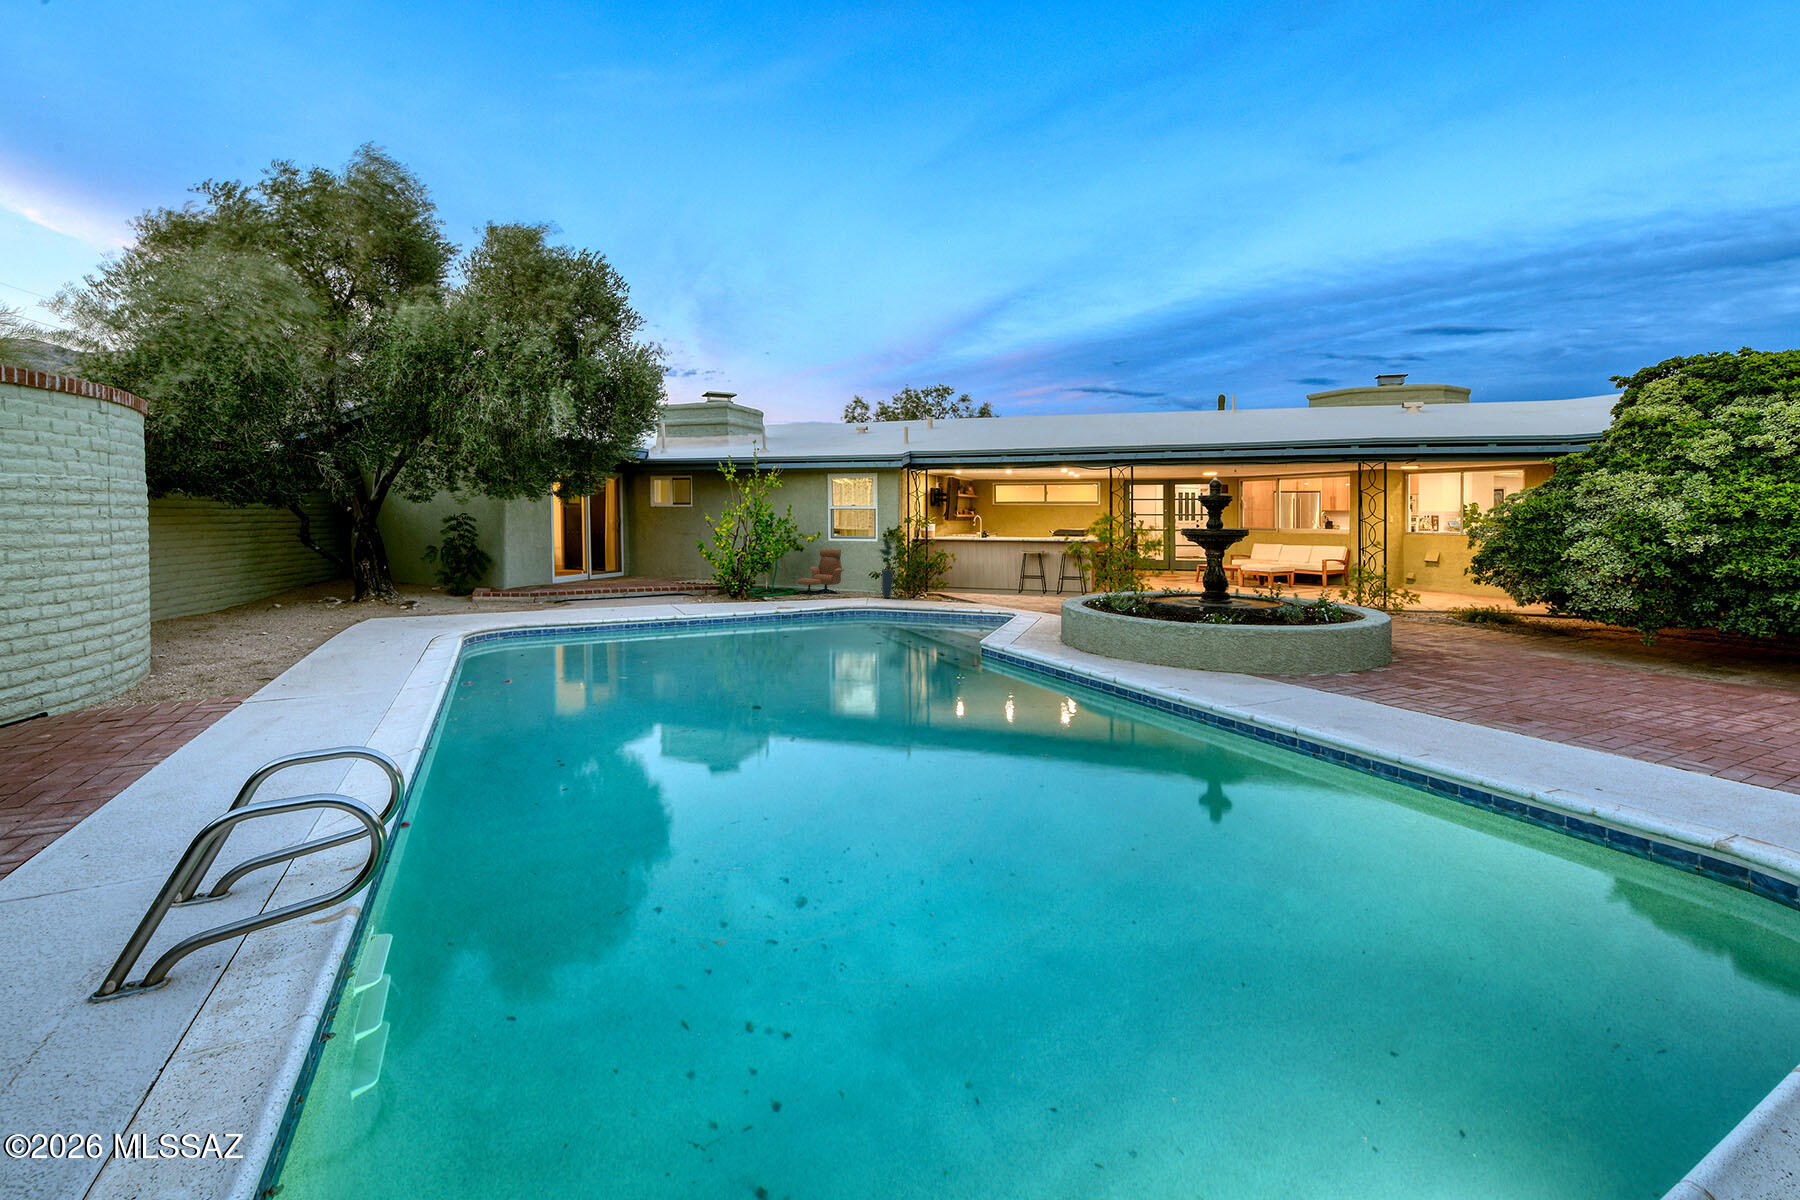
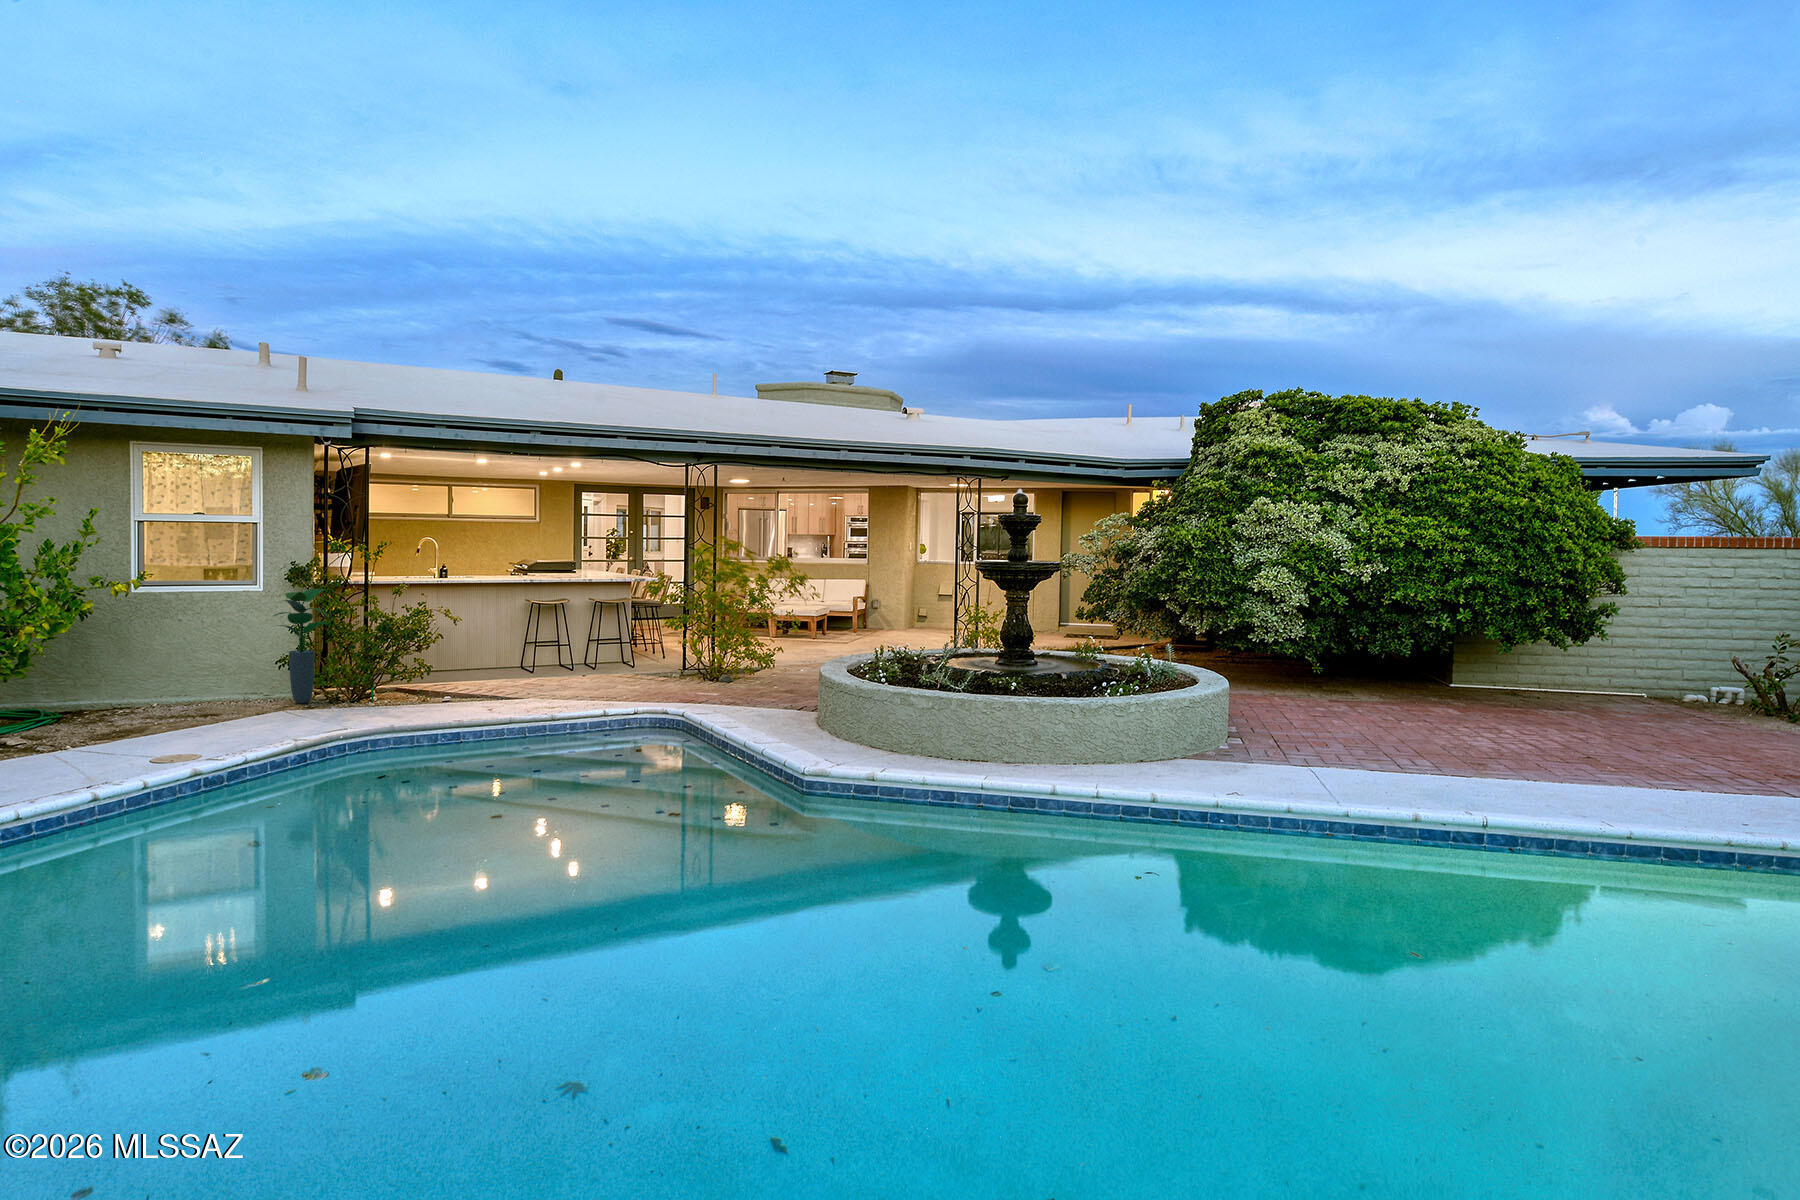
lounge chair: present [798,549,844,595] -> none [78,618,179,723]

